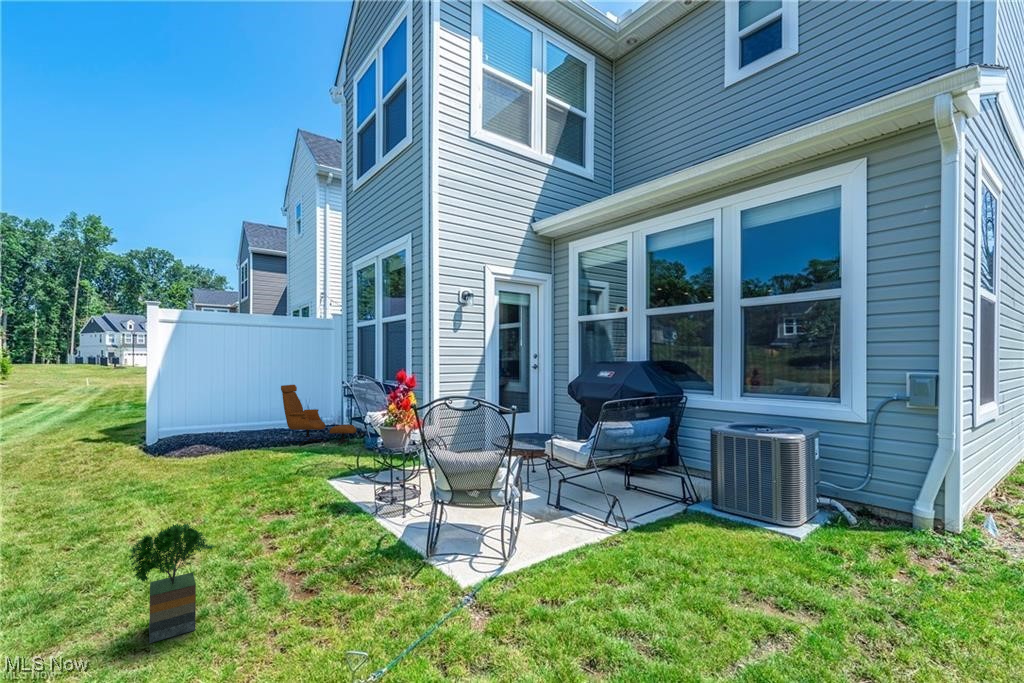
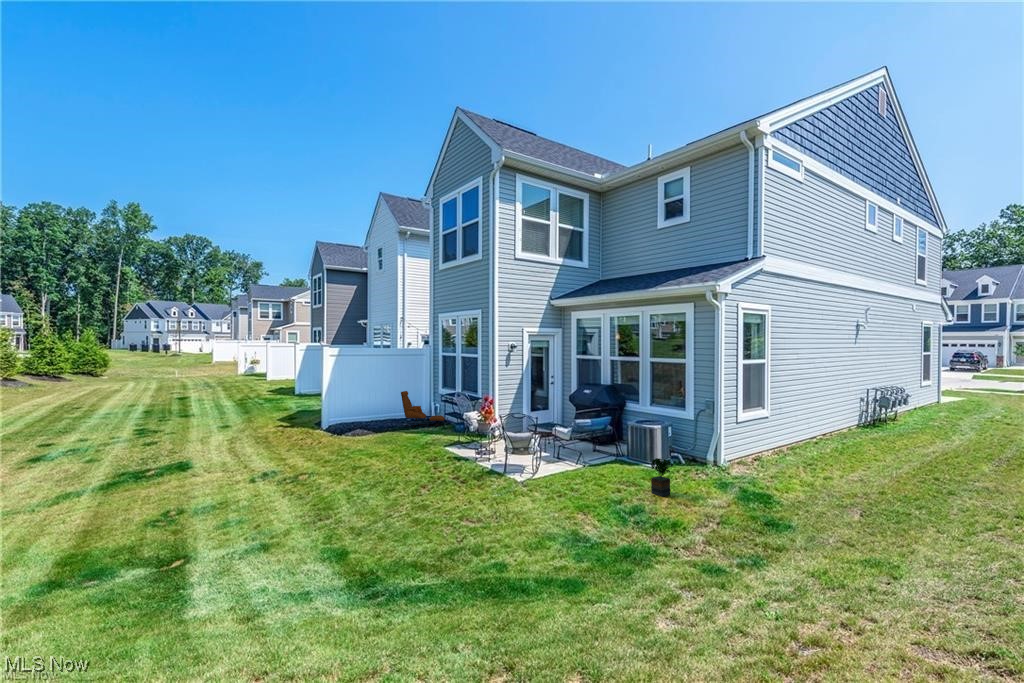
potted tree: present [129,523,215,643] -> present [651,458,673,497]

